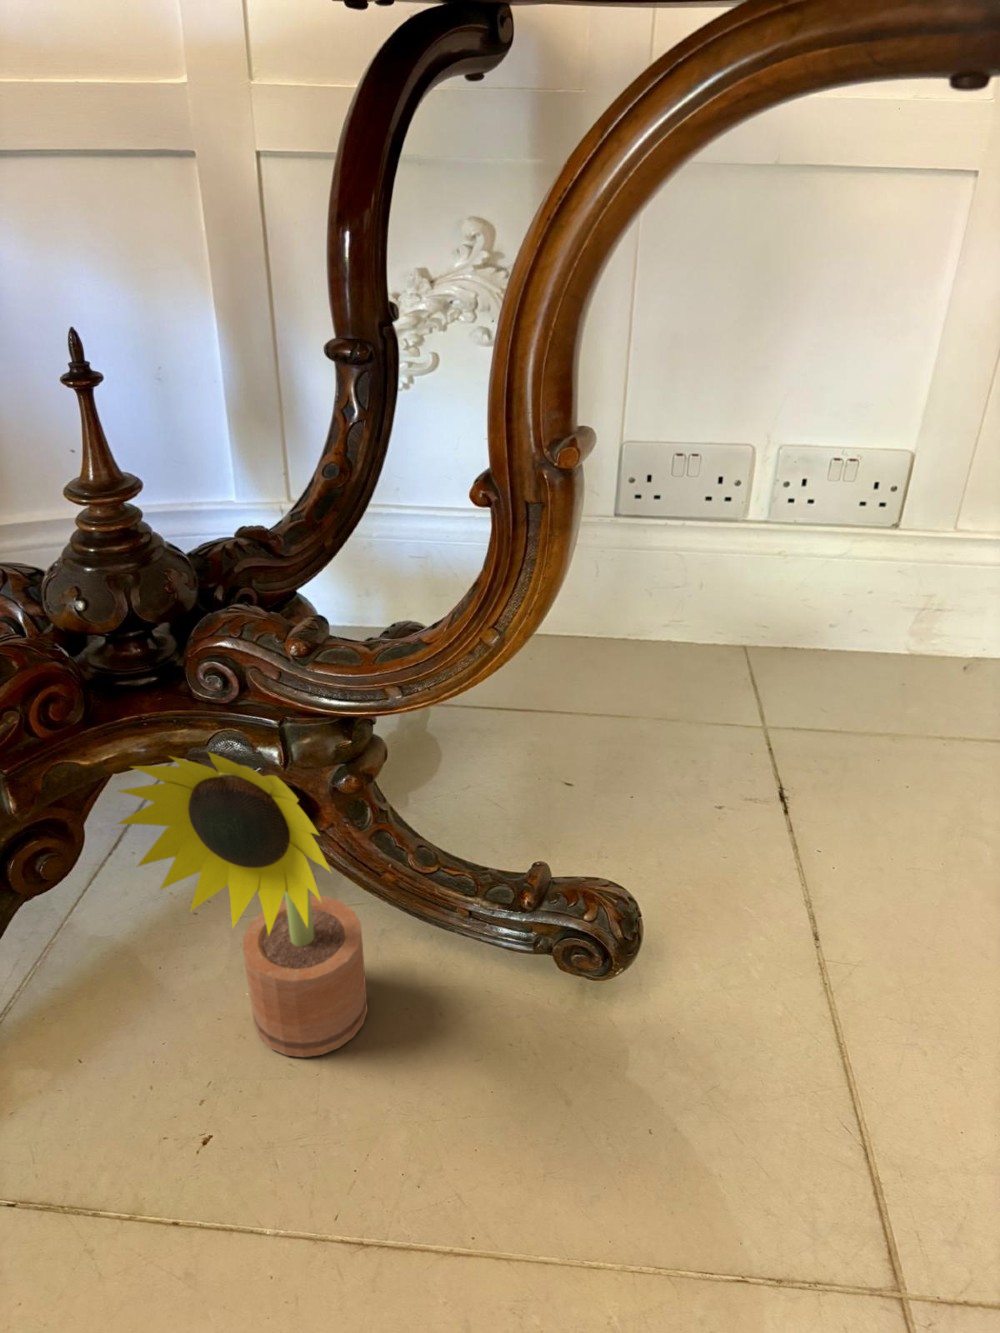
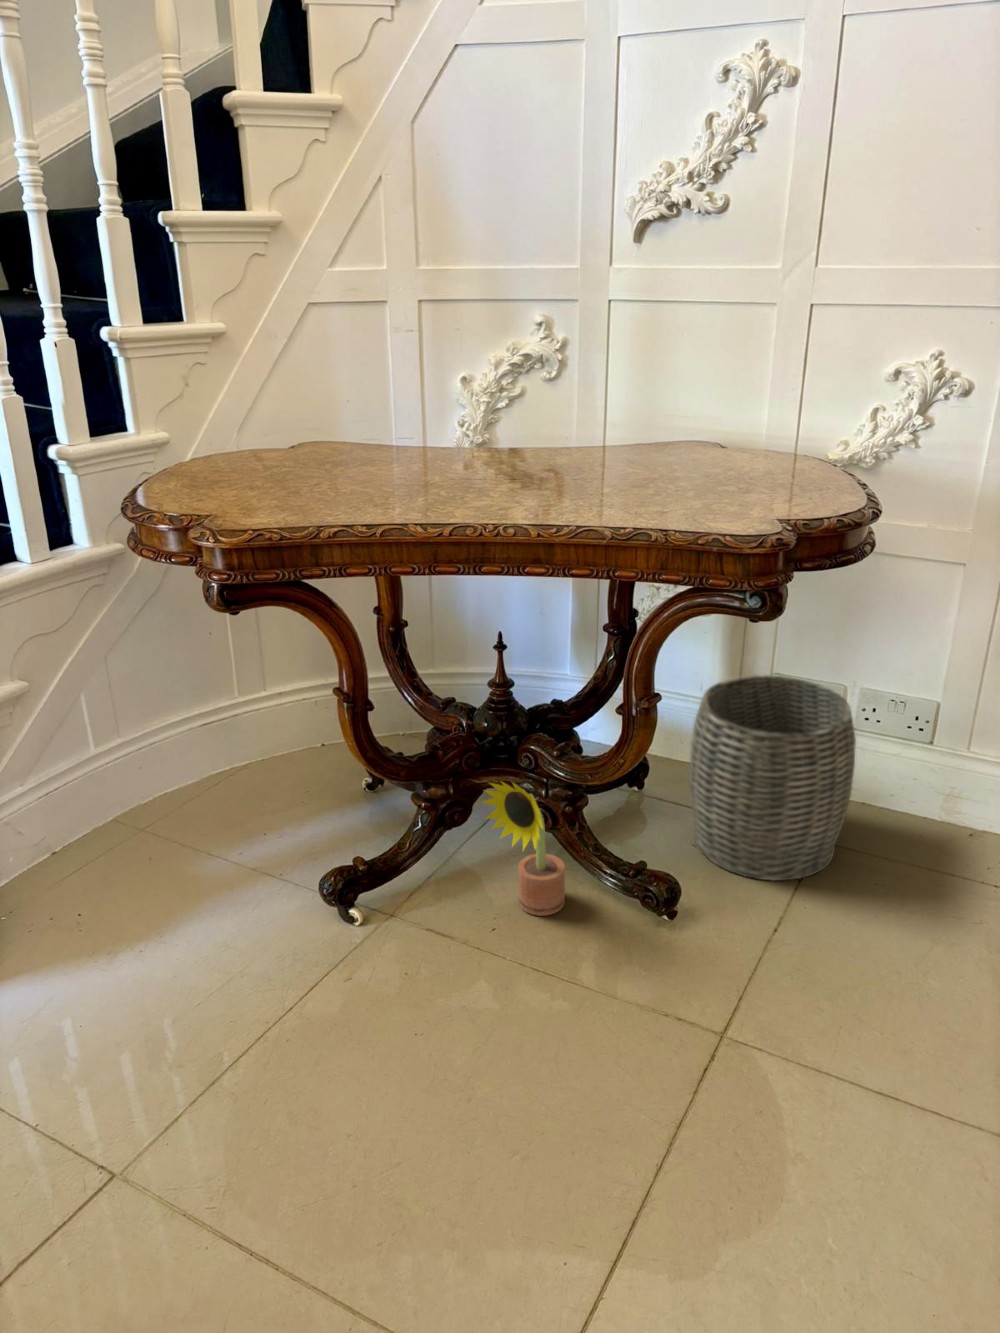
woven basket: none [543,430,872,830] -> present [689,676,856,881]

